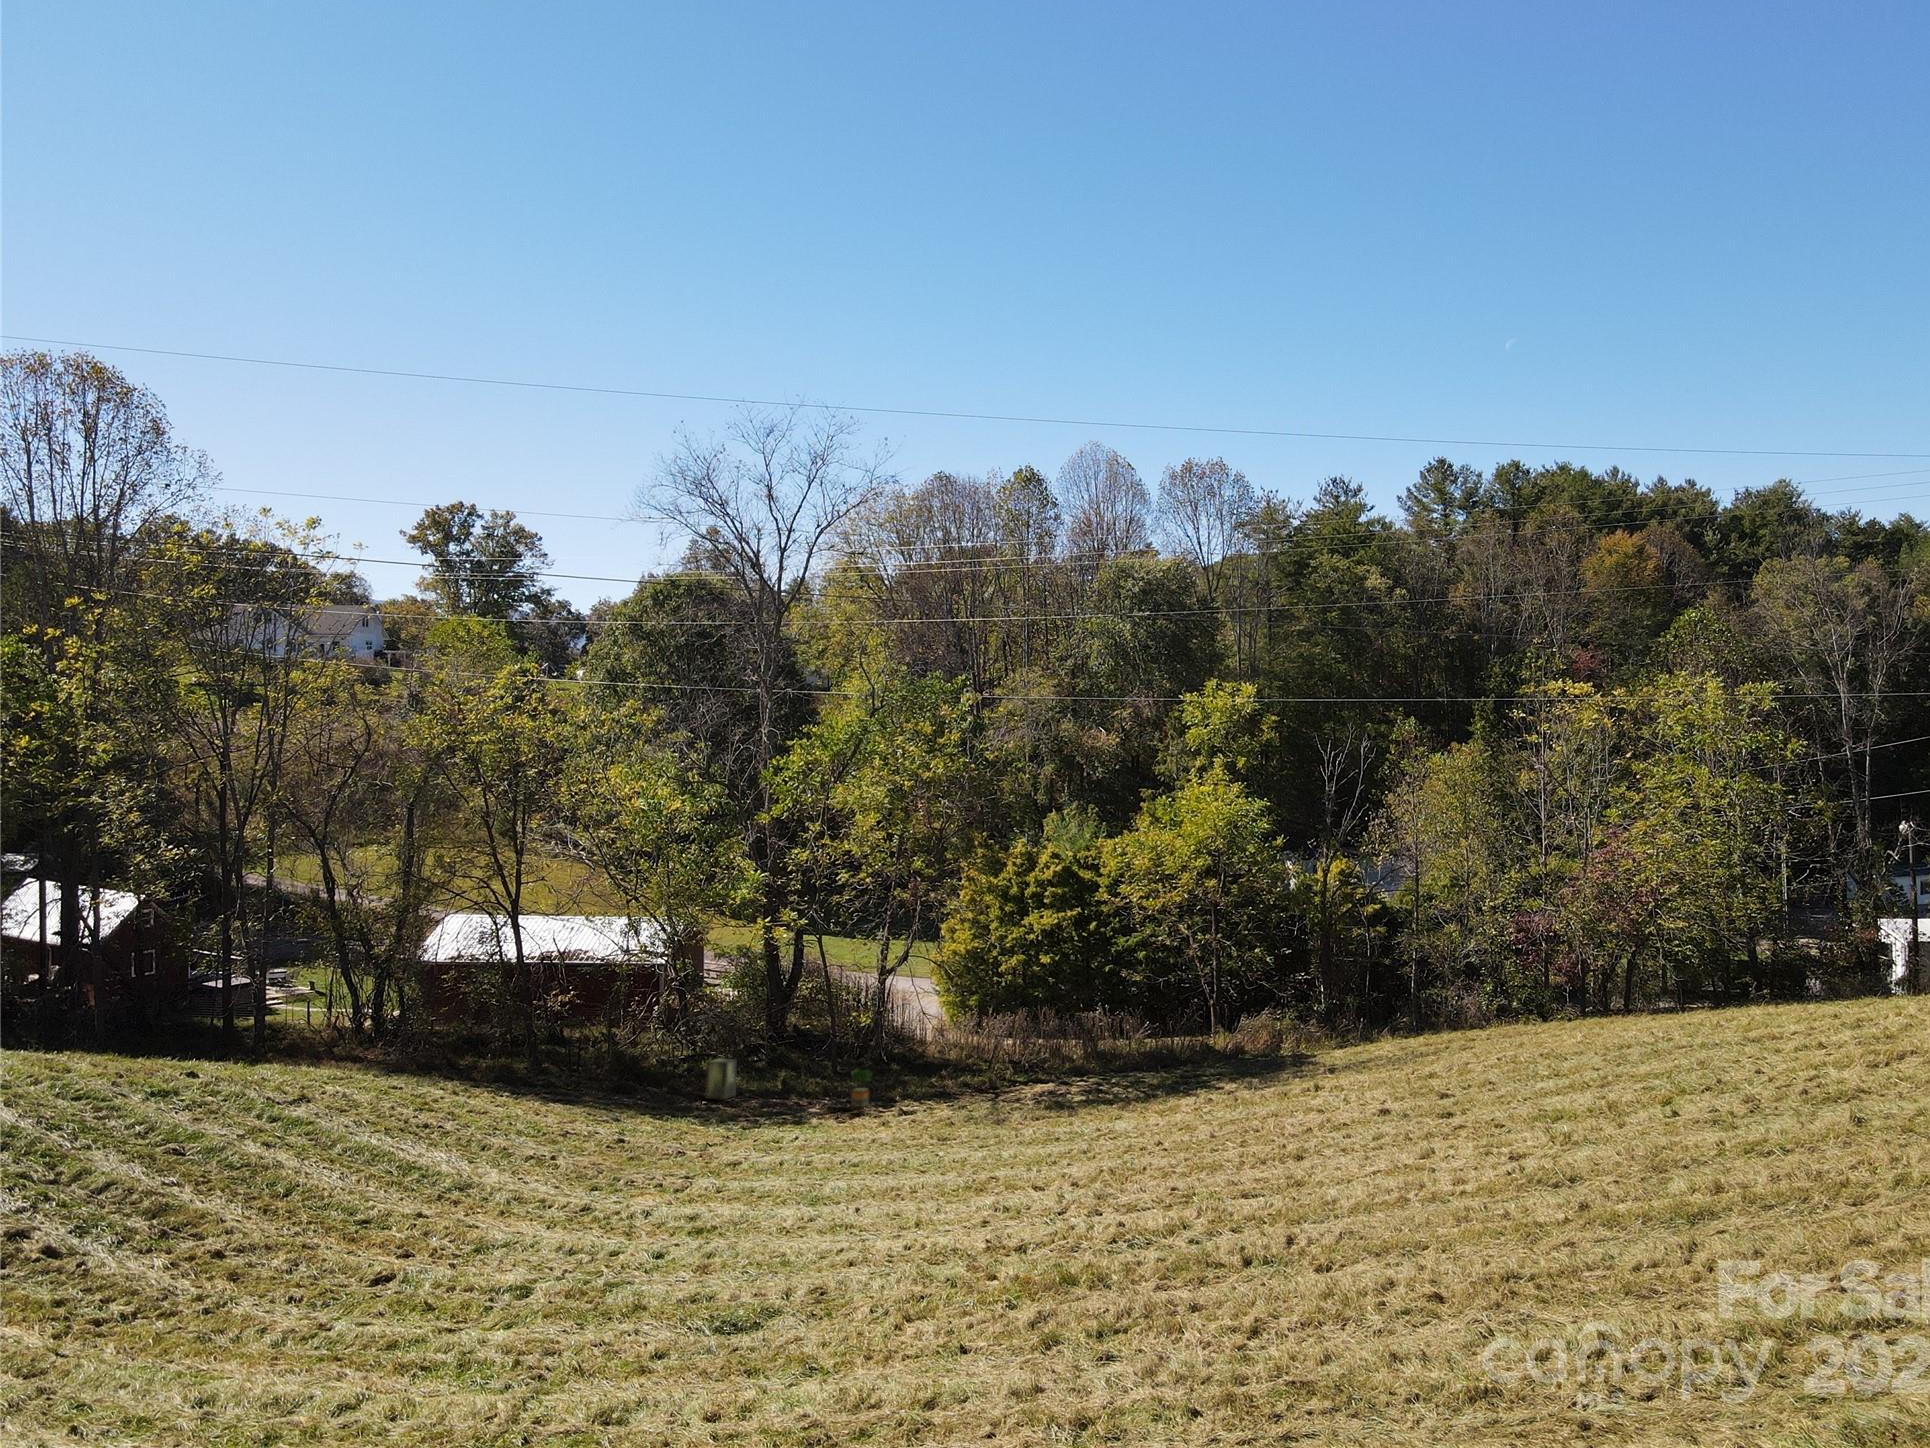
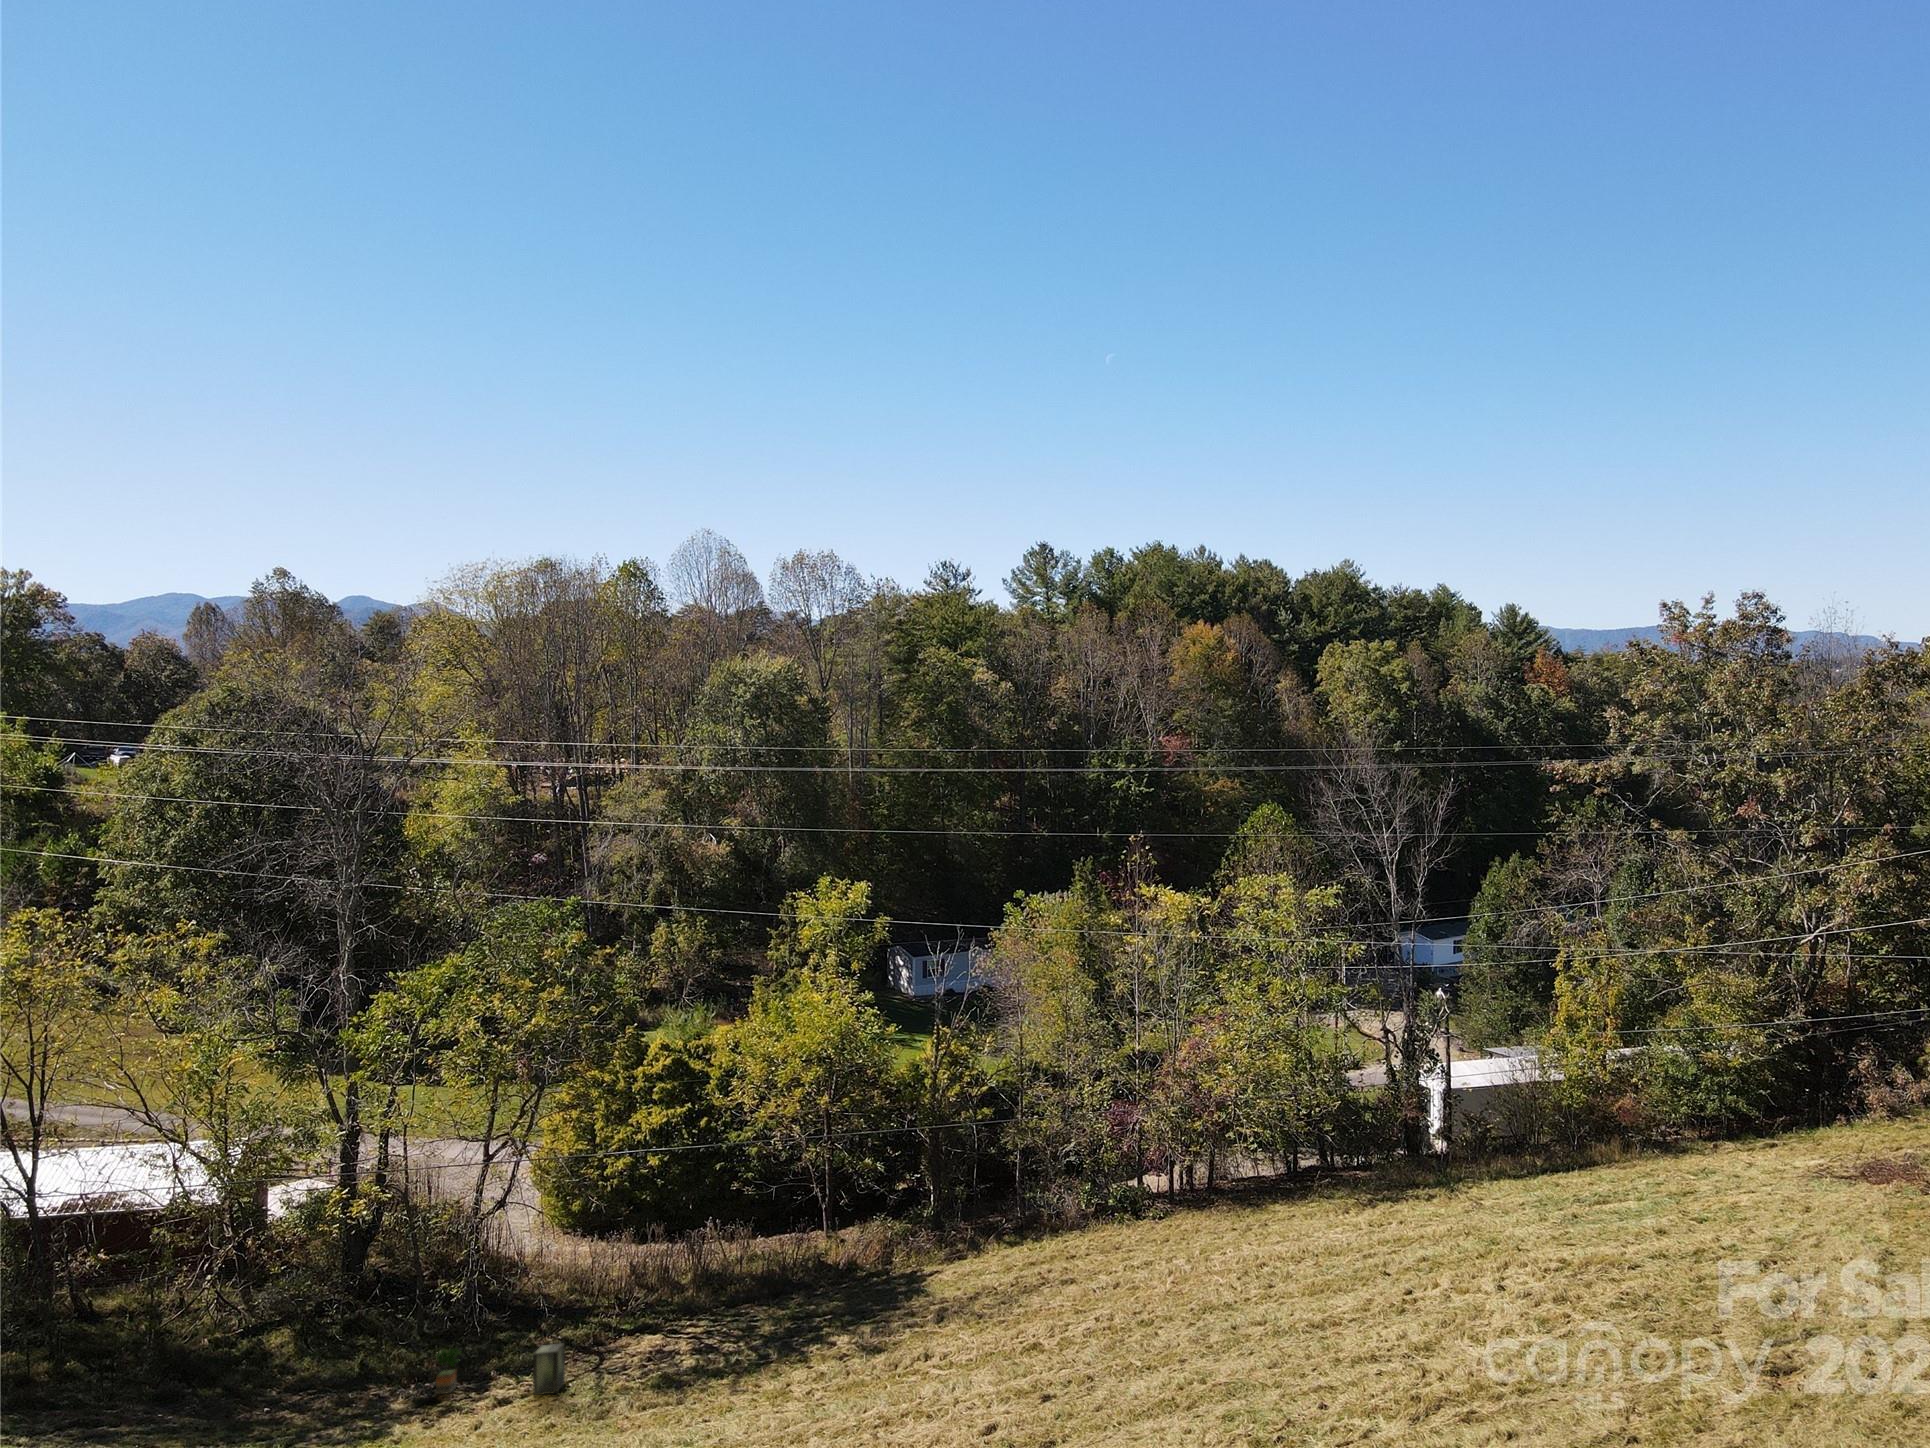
storage box: present [705,1059,737,1100] -> present [533,1343,565,1395]

